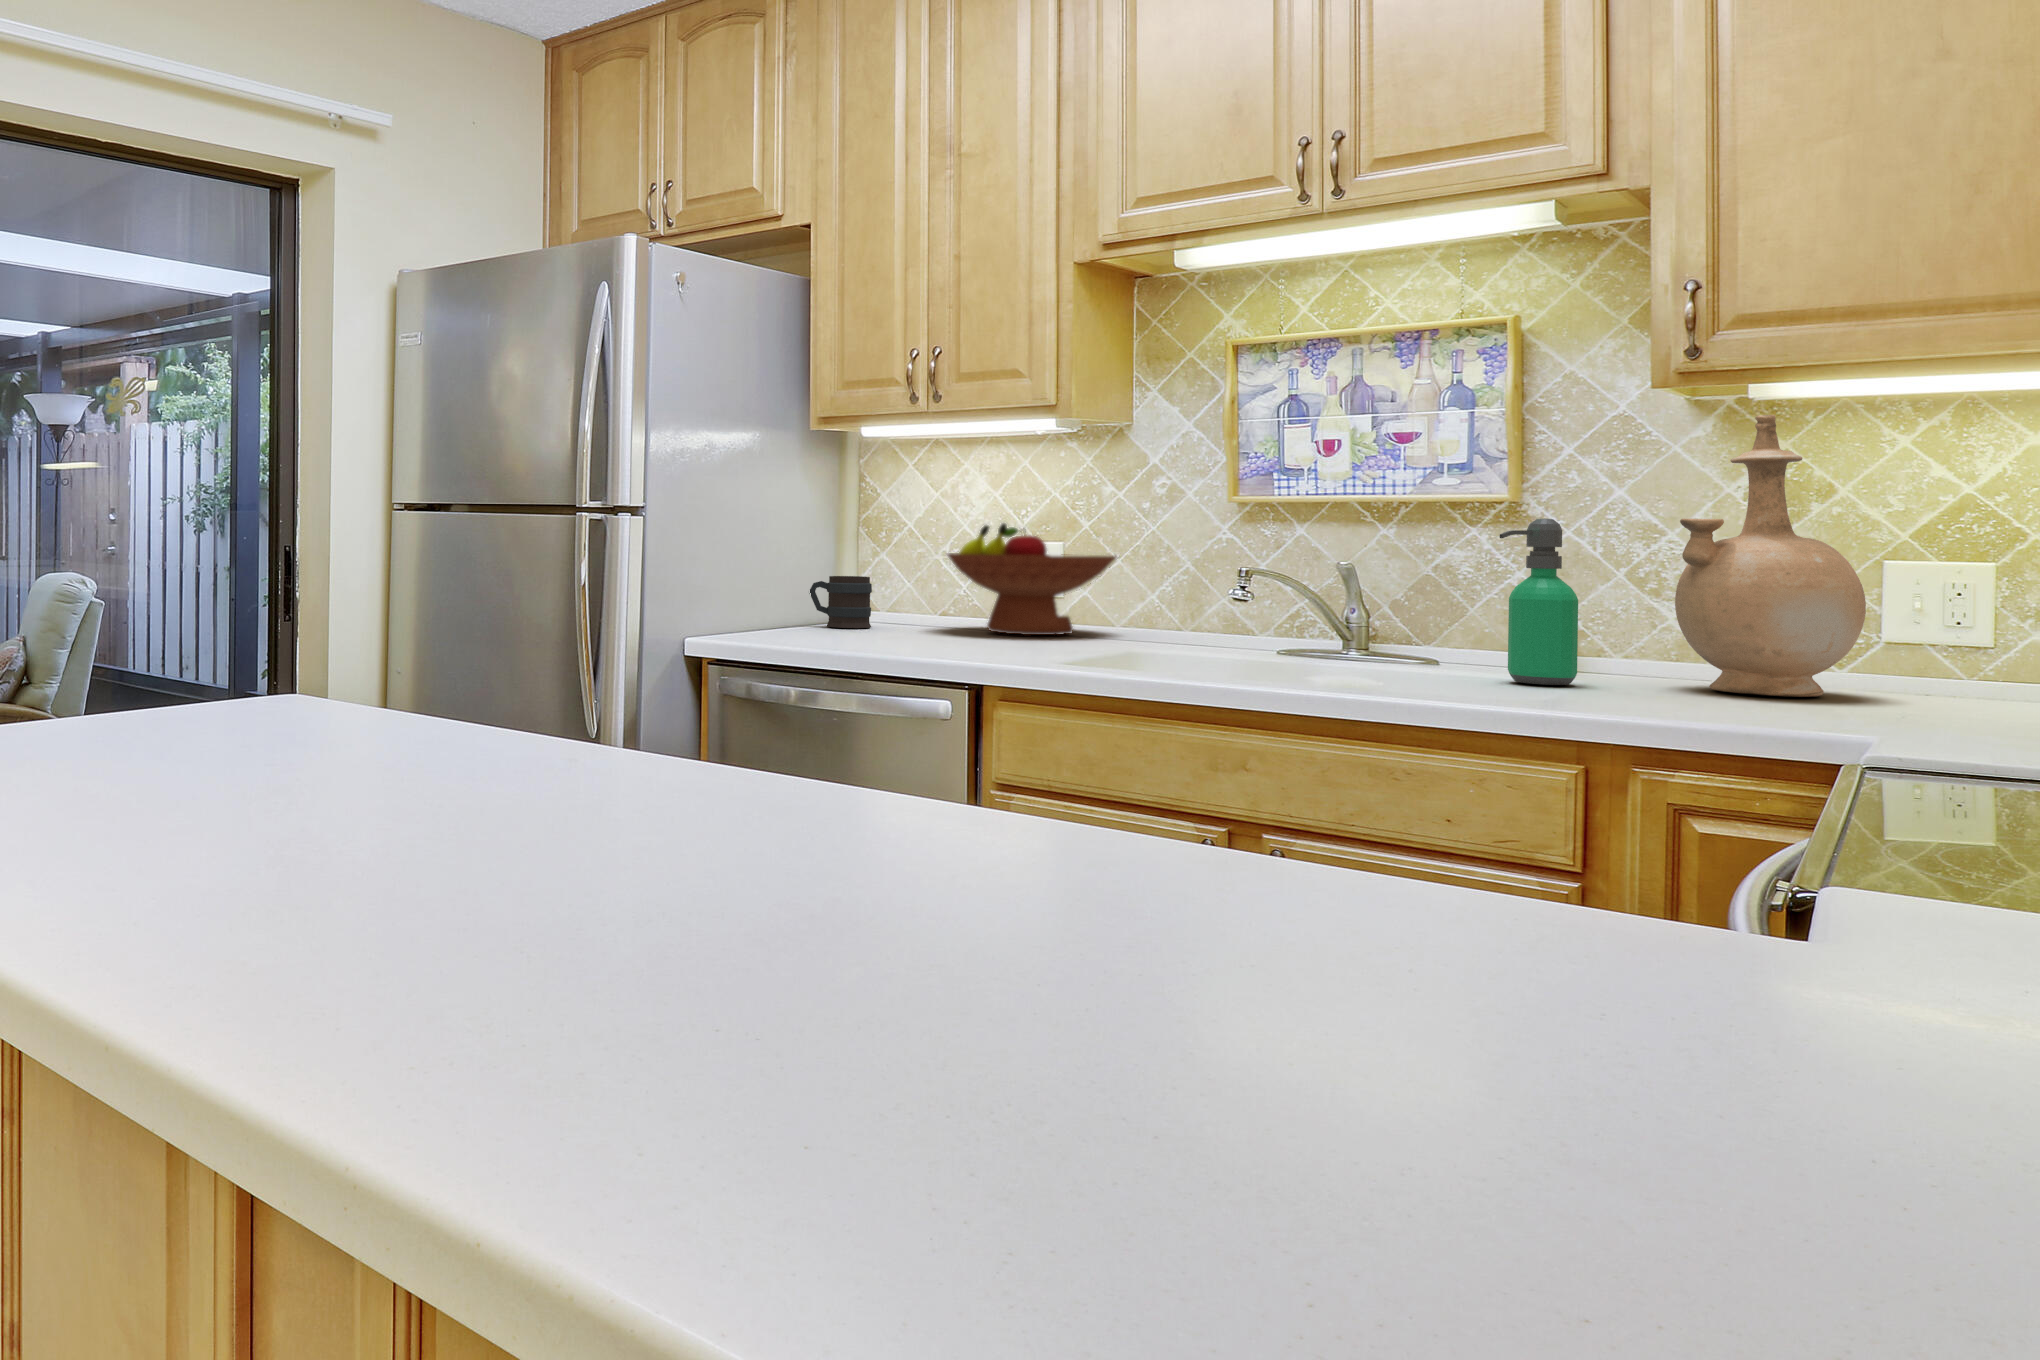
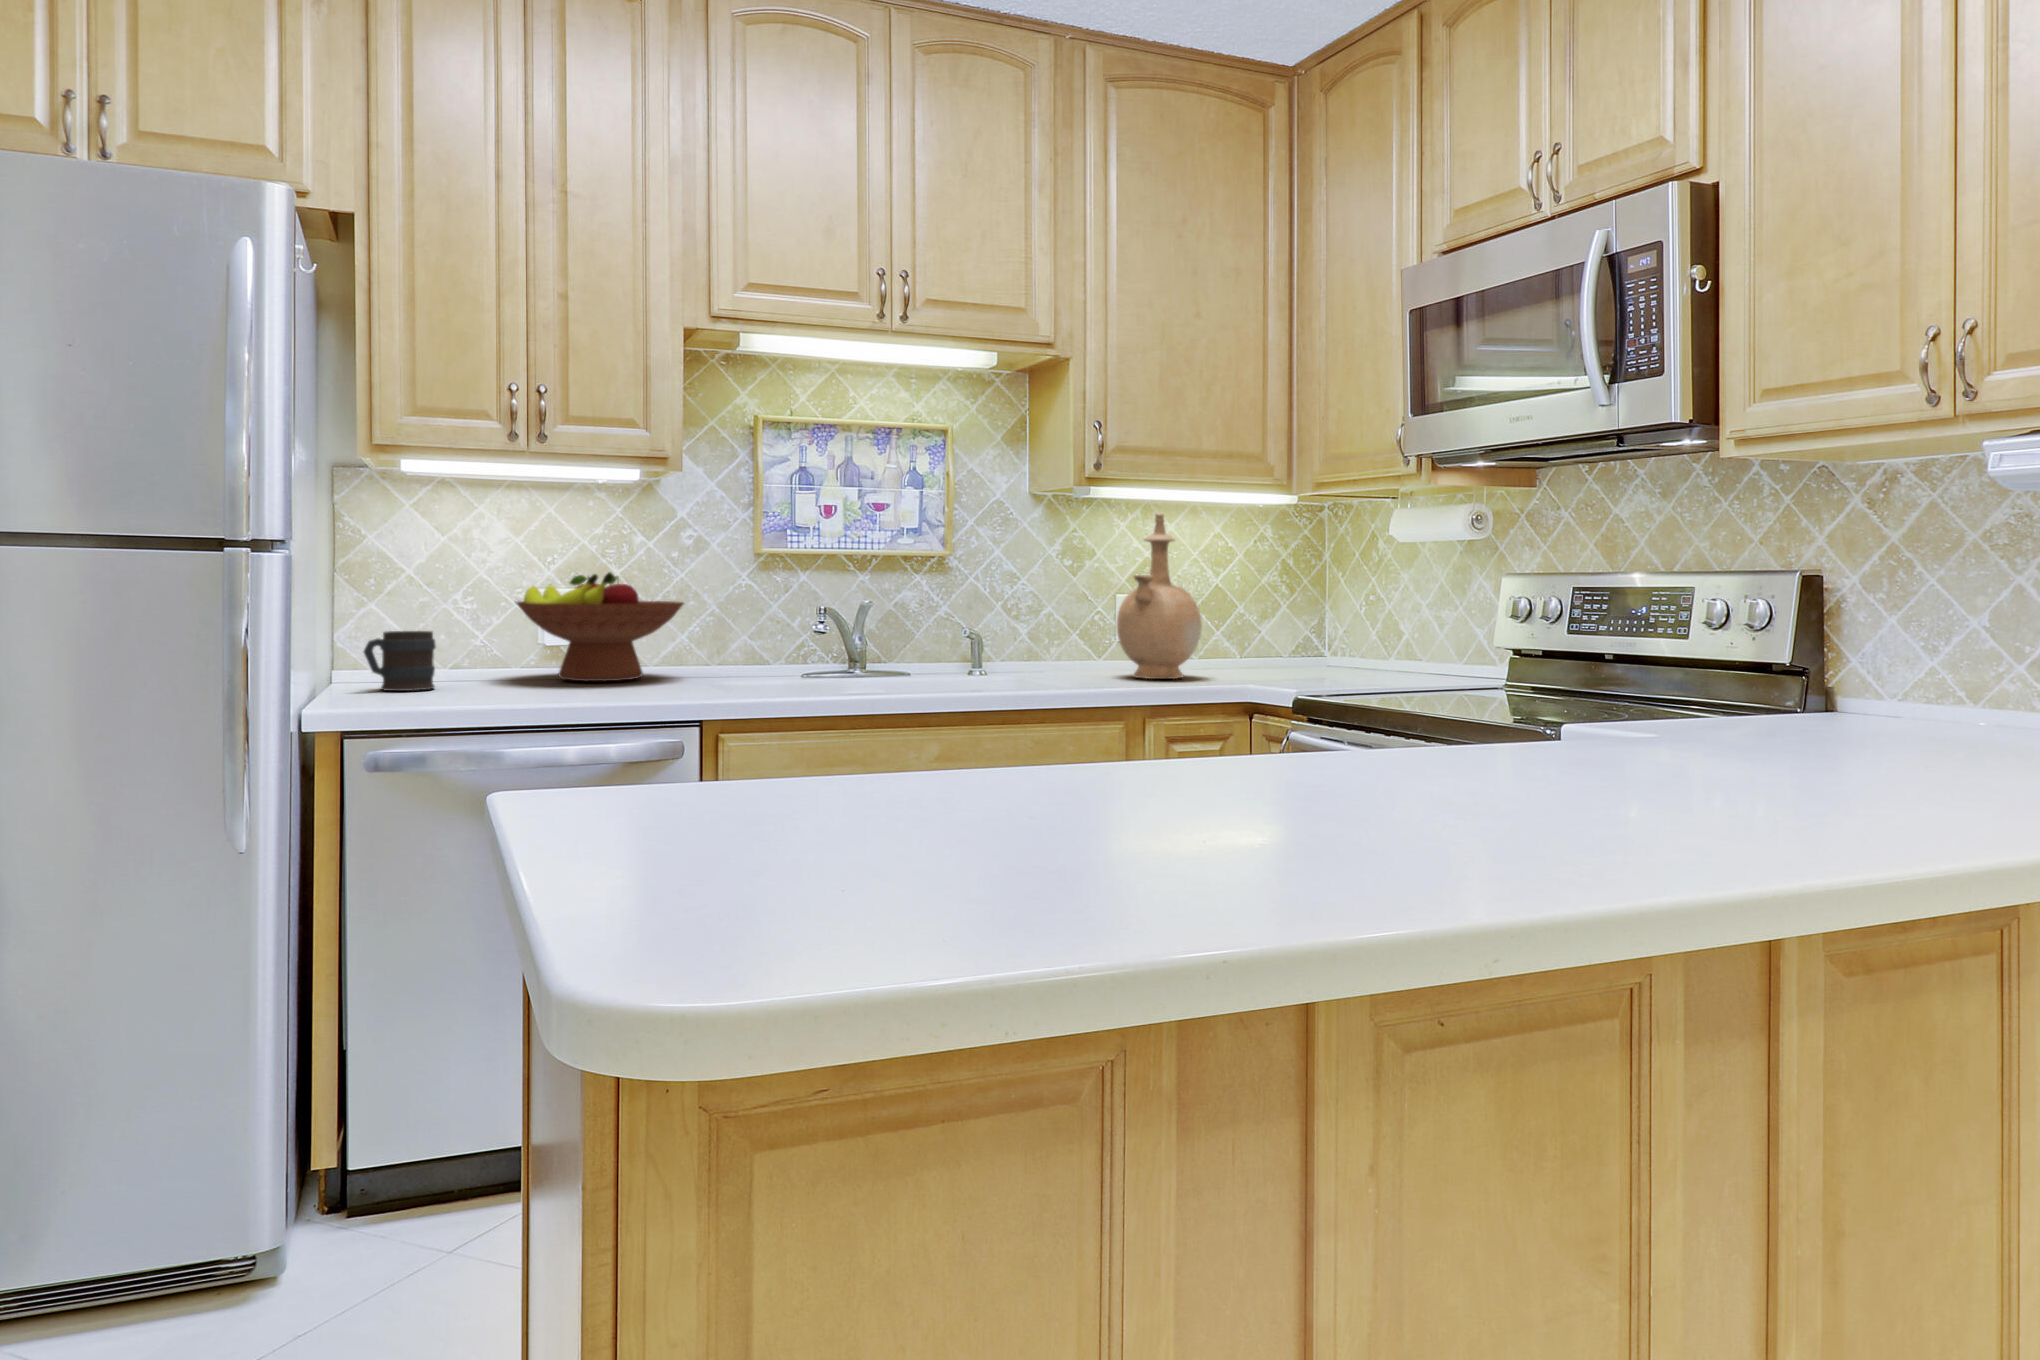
soap dispenser: present [1500,518,1578,685] -> none [1059,575,1097,684]

